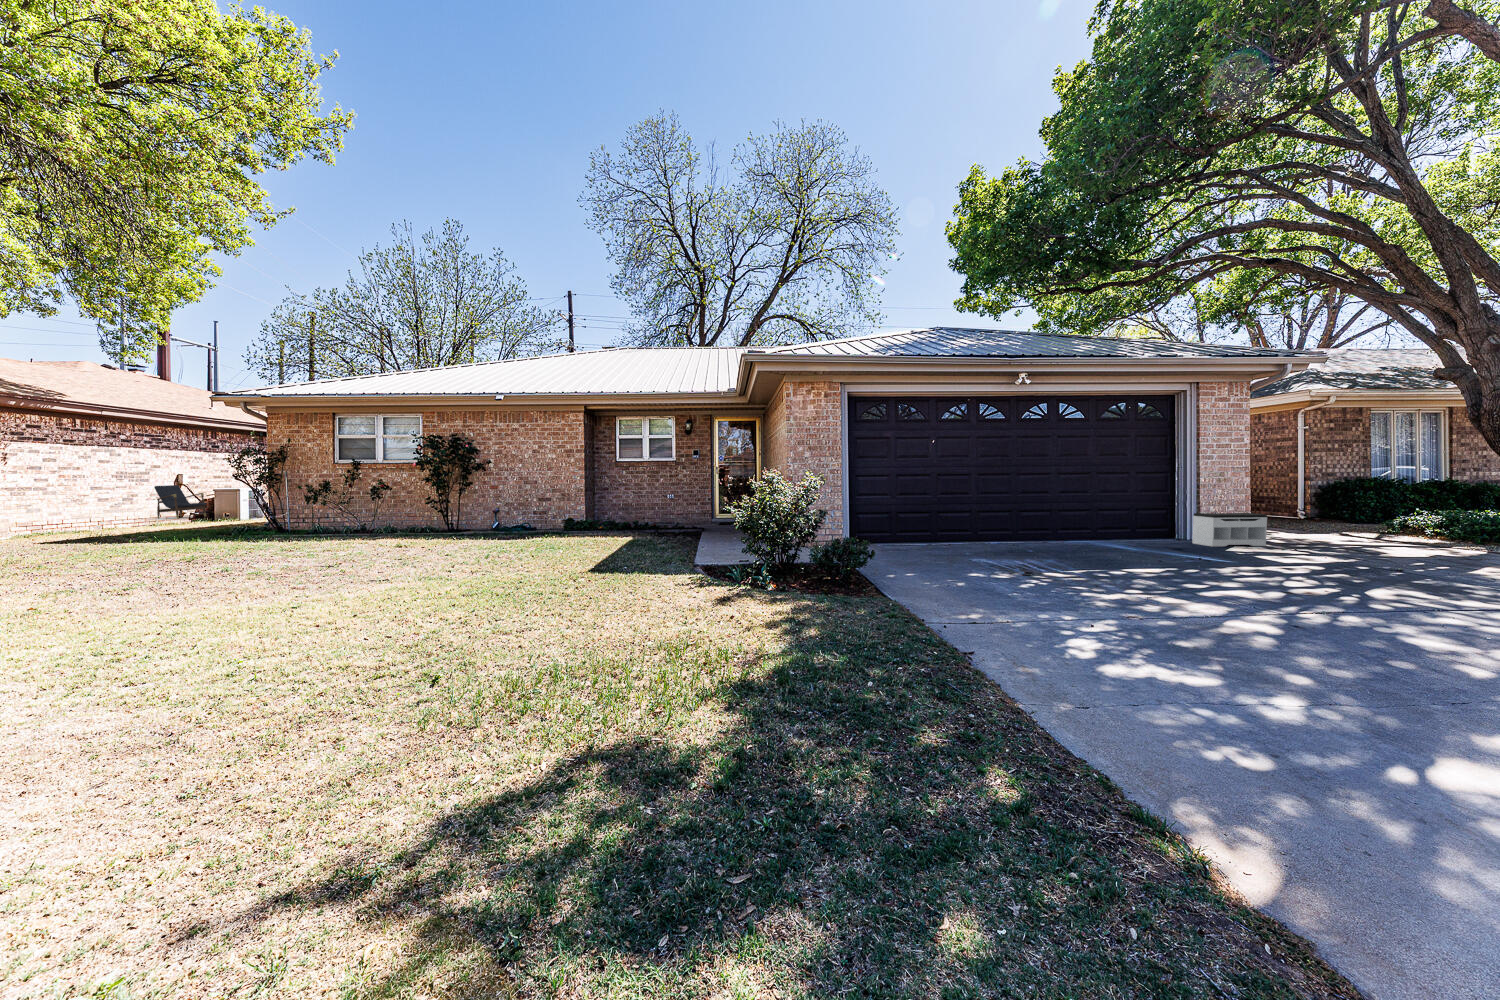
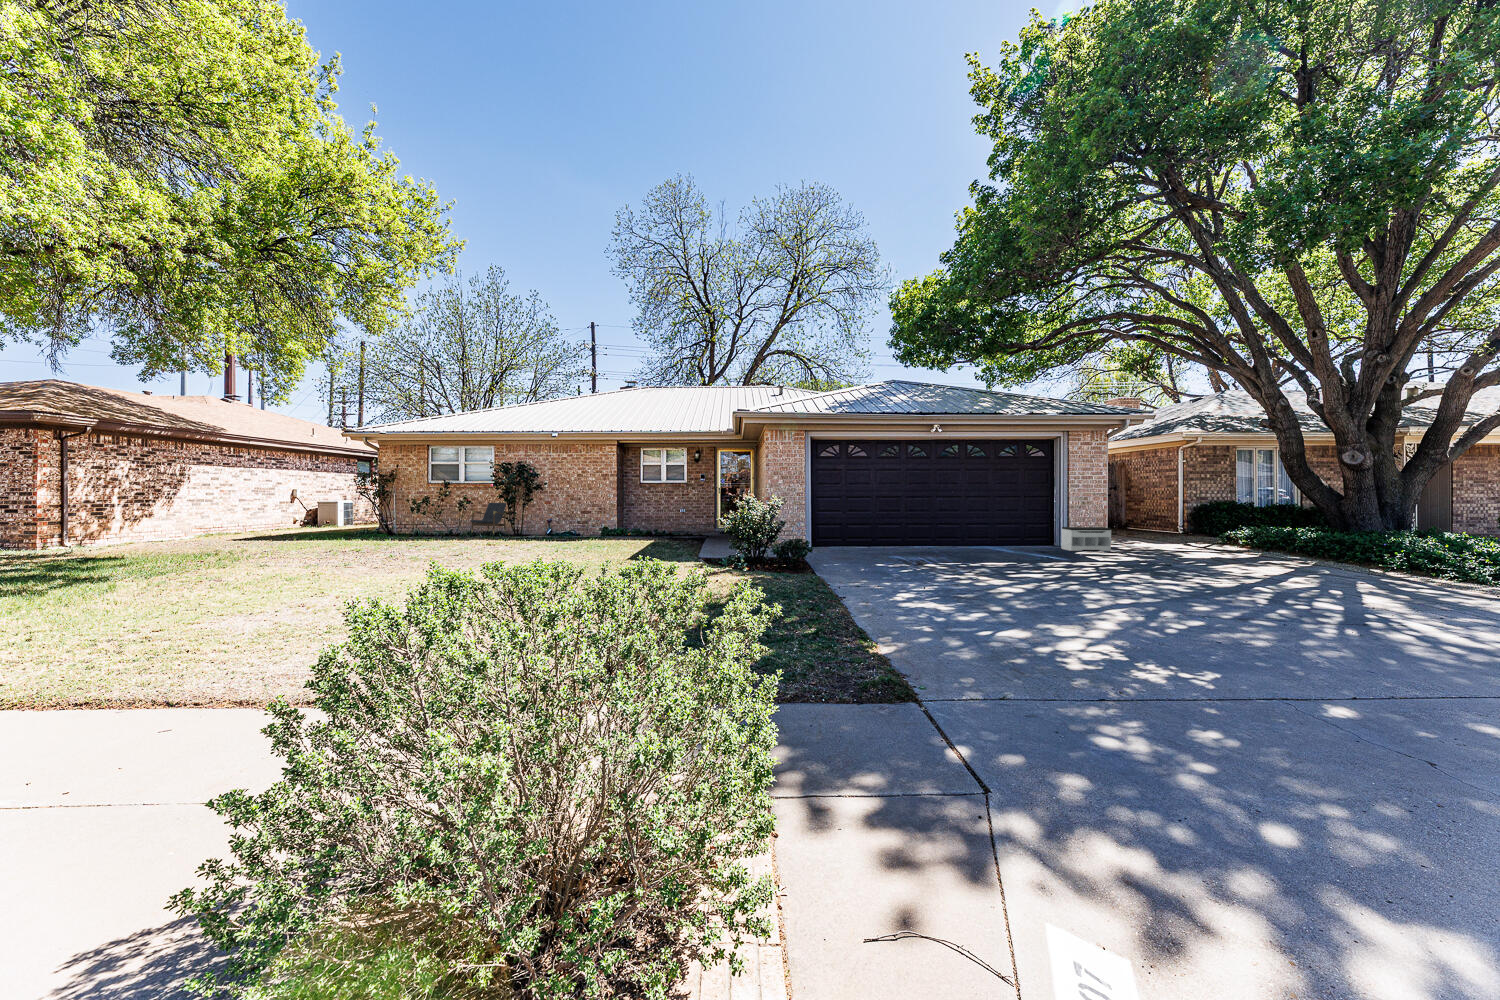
lounge chair: present [154,485,207,519] -> present [471,503,506,533]

